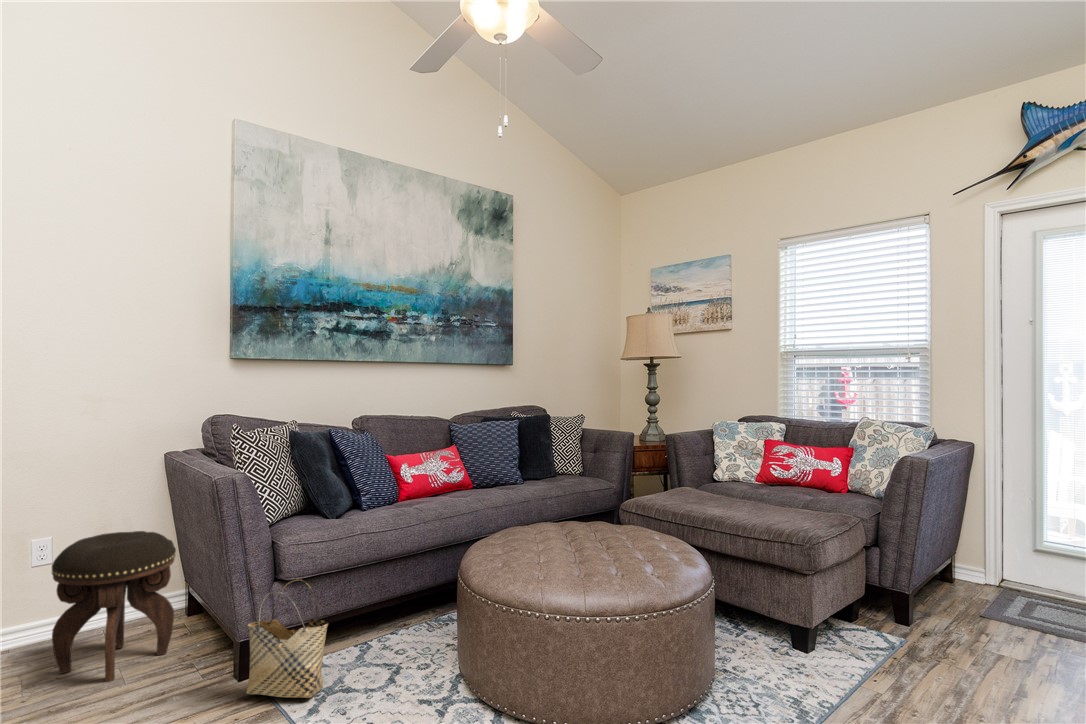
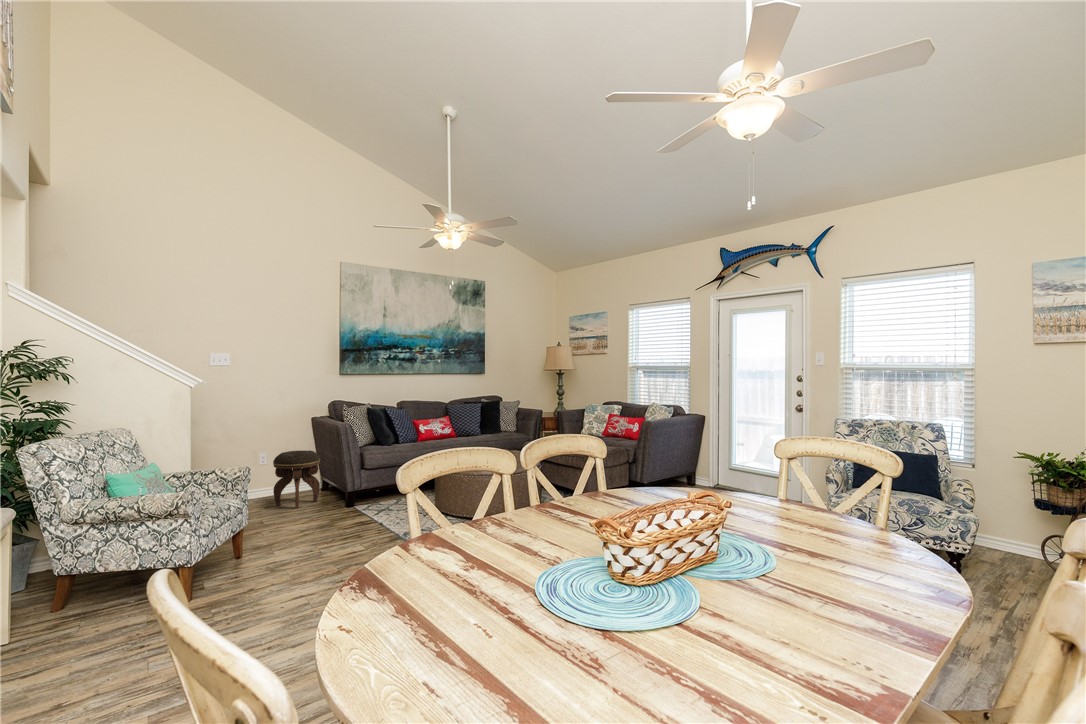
woven basket: present [246,579,328,698] -> none [352,467,383,512]

